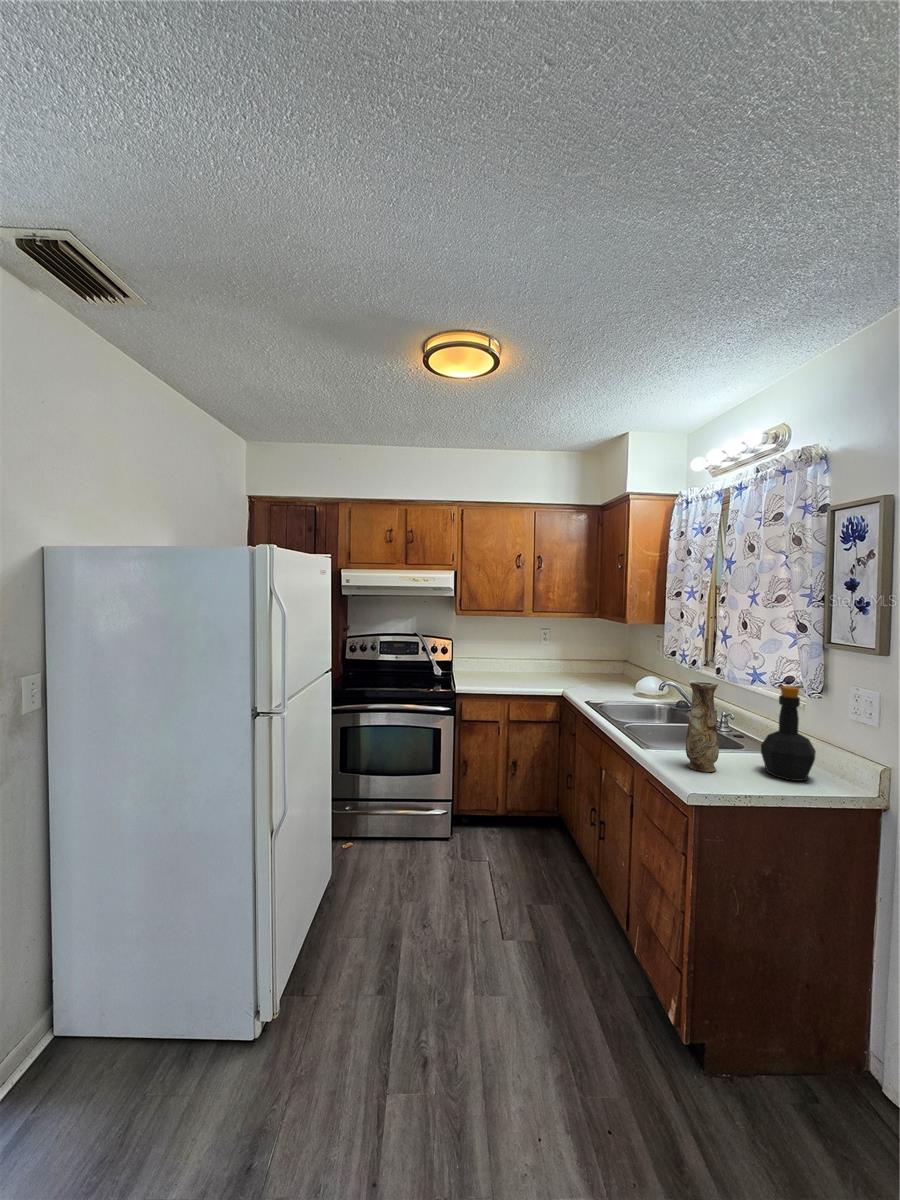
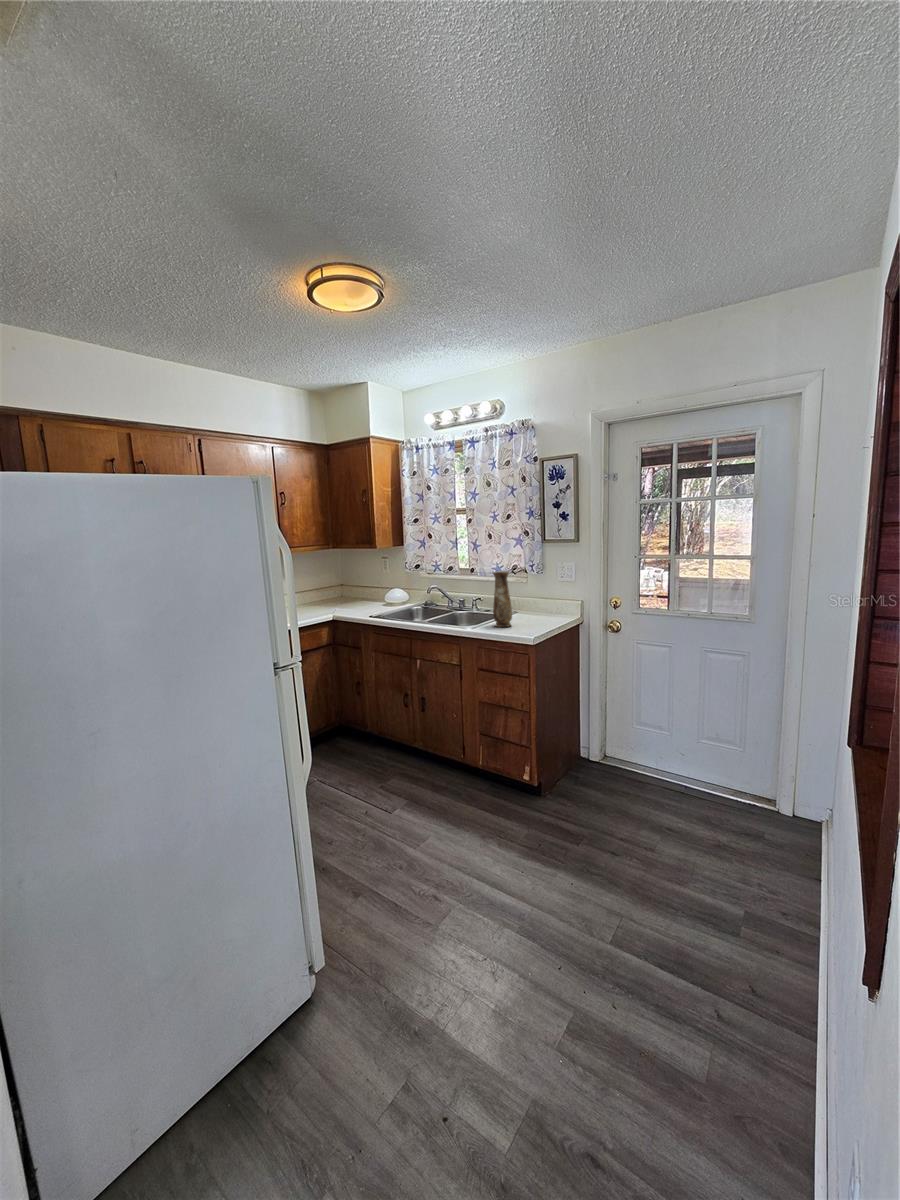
bottle: present [761,686,816,781] -> none [522,568,552,621]

